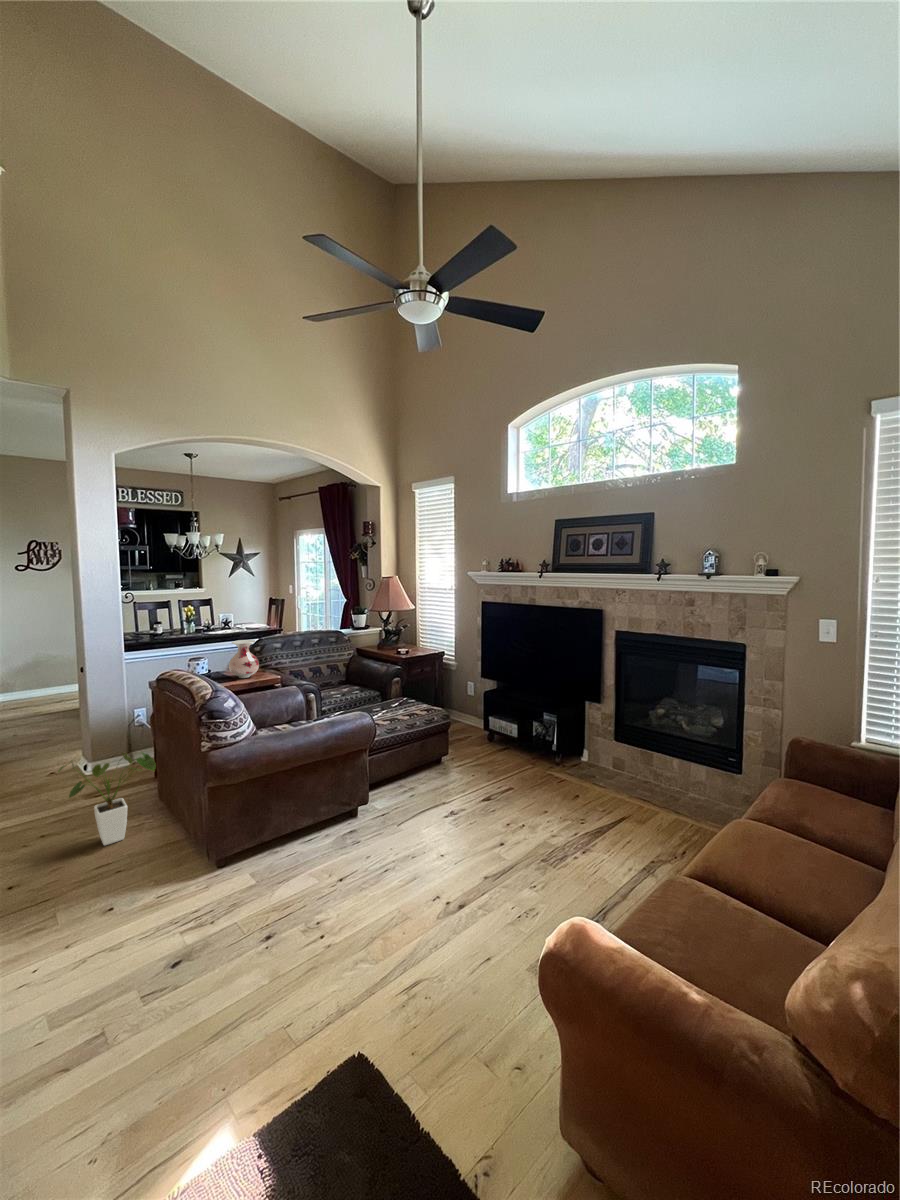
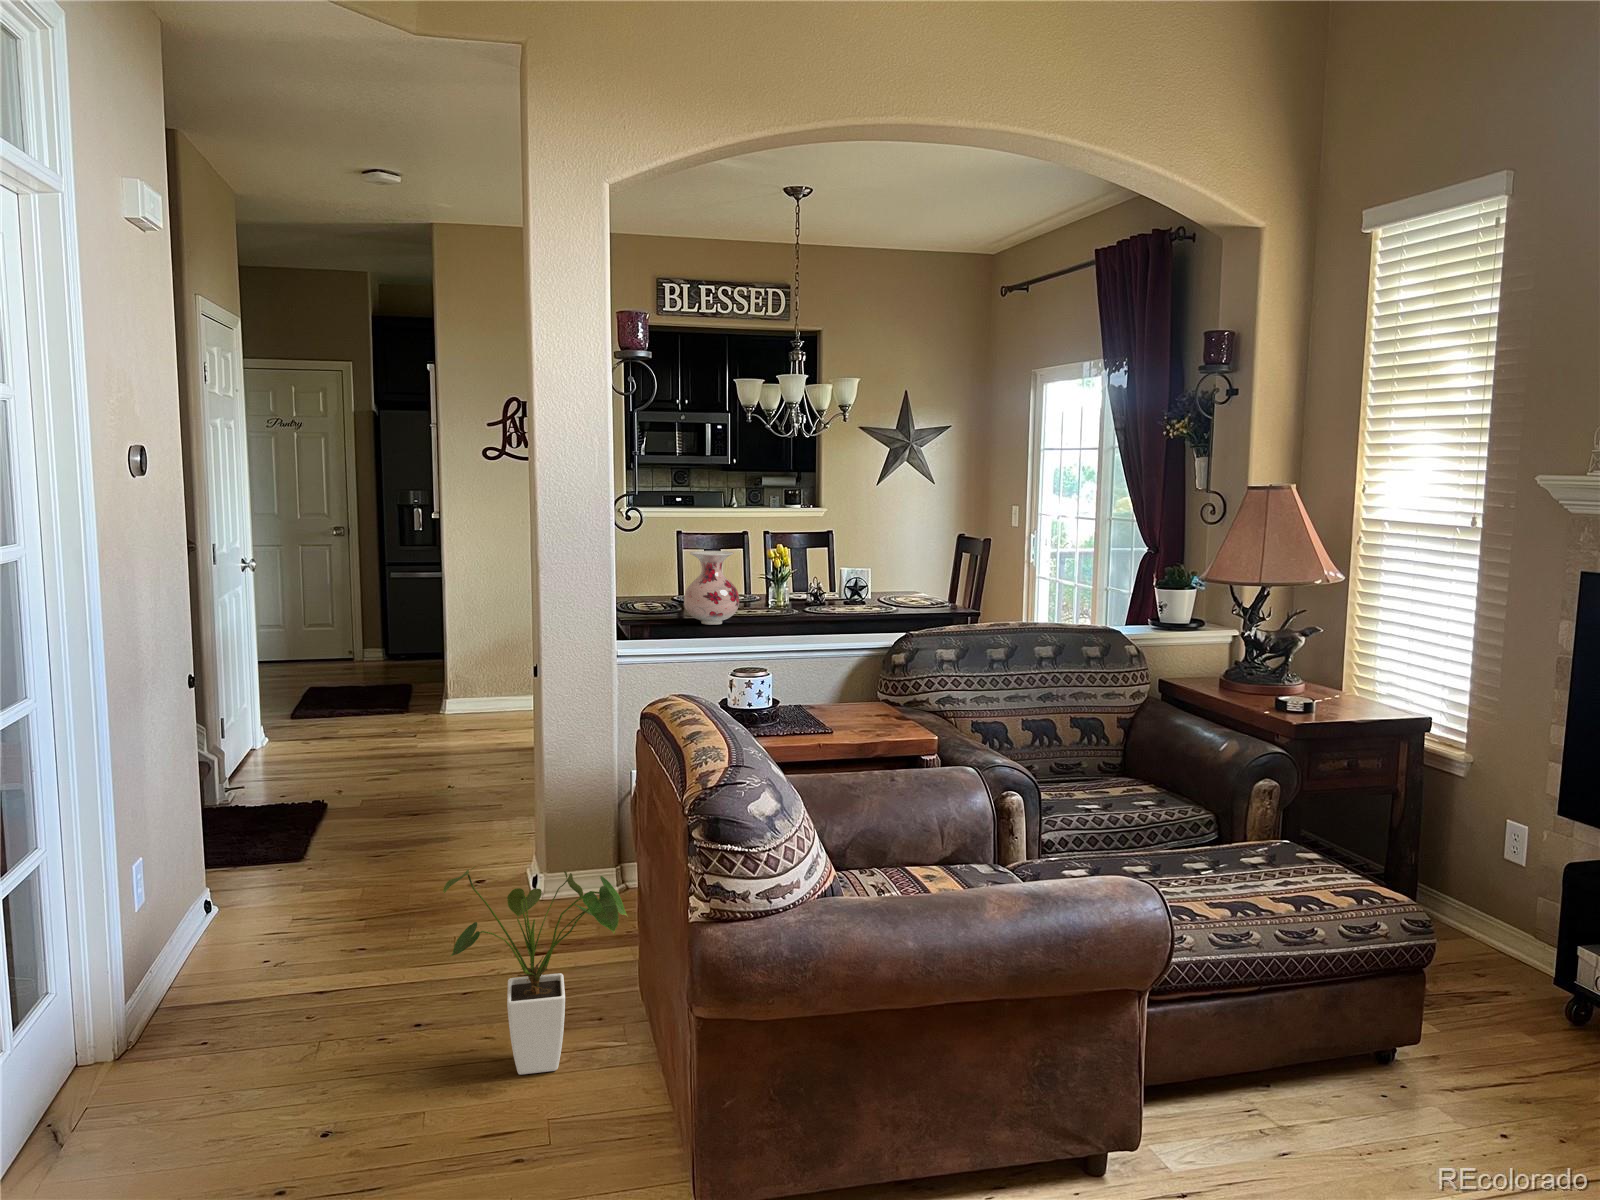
vase: present [229,640,259,678] -> present [684,551,739,625]

